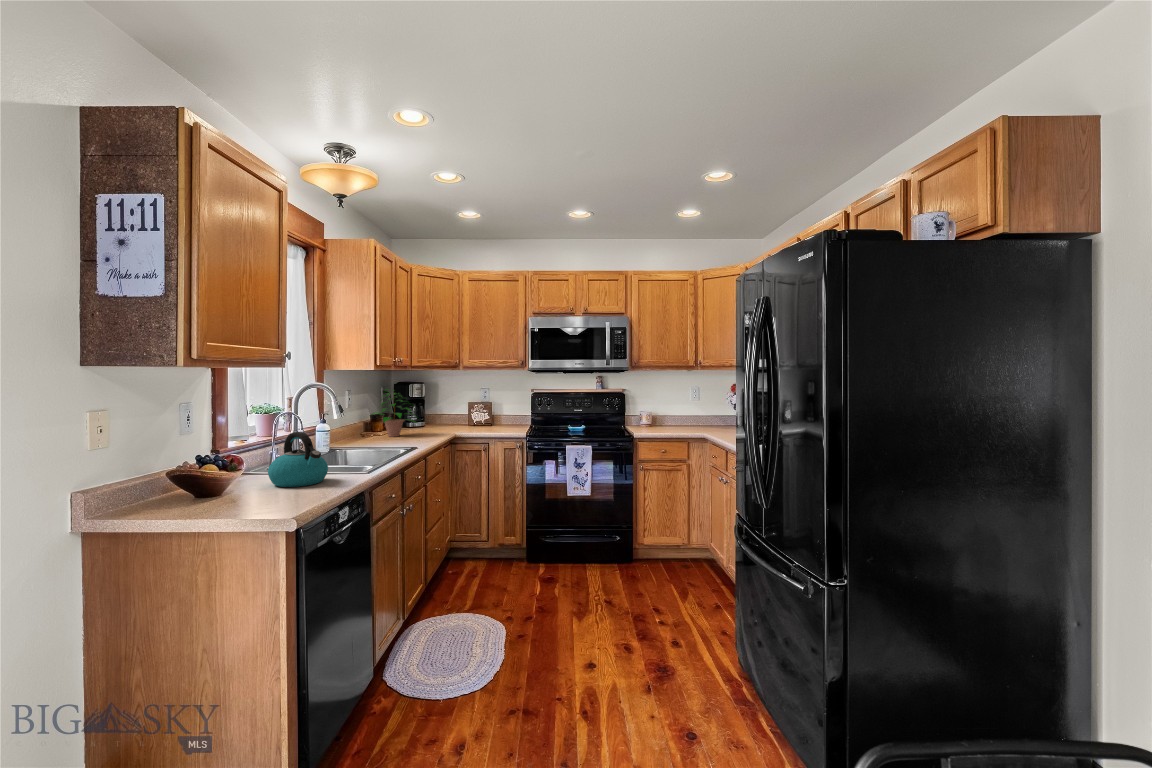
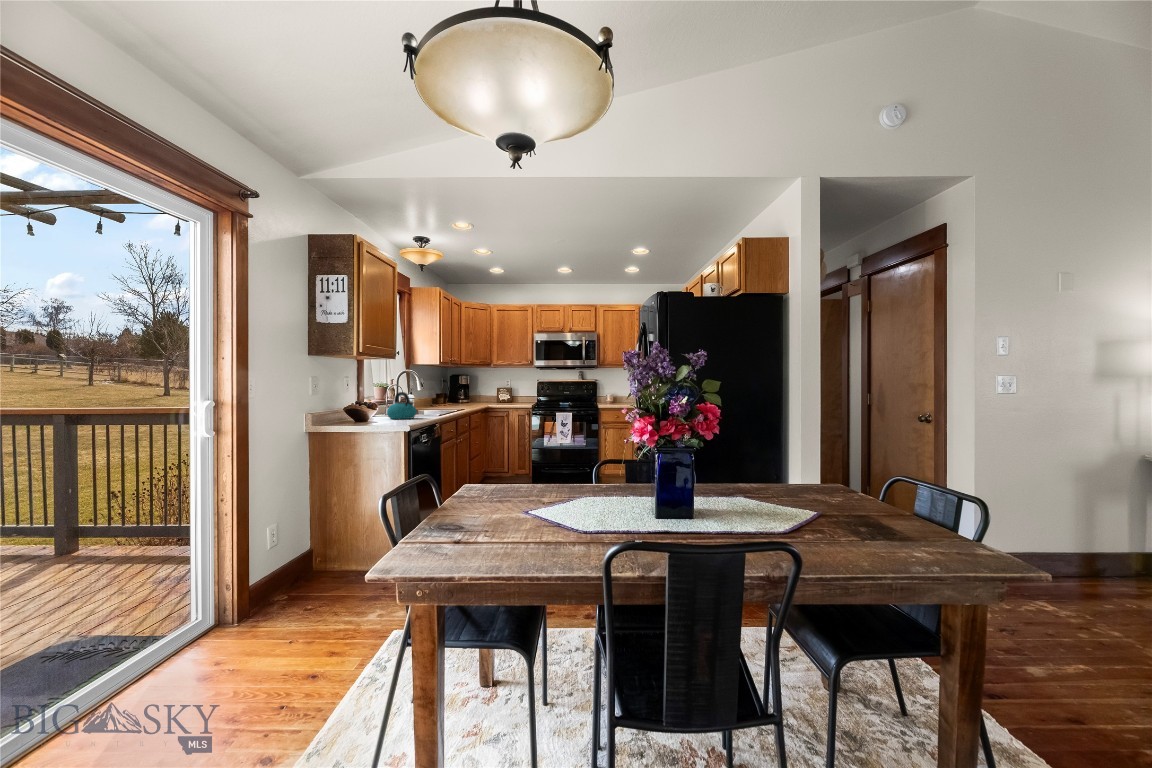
potted plant: present [374,393,416,437] -> none [435,377,466,406]

